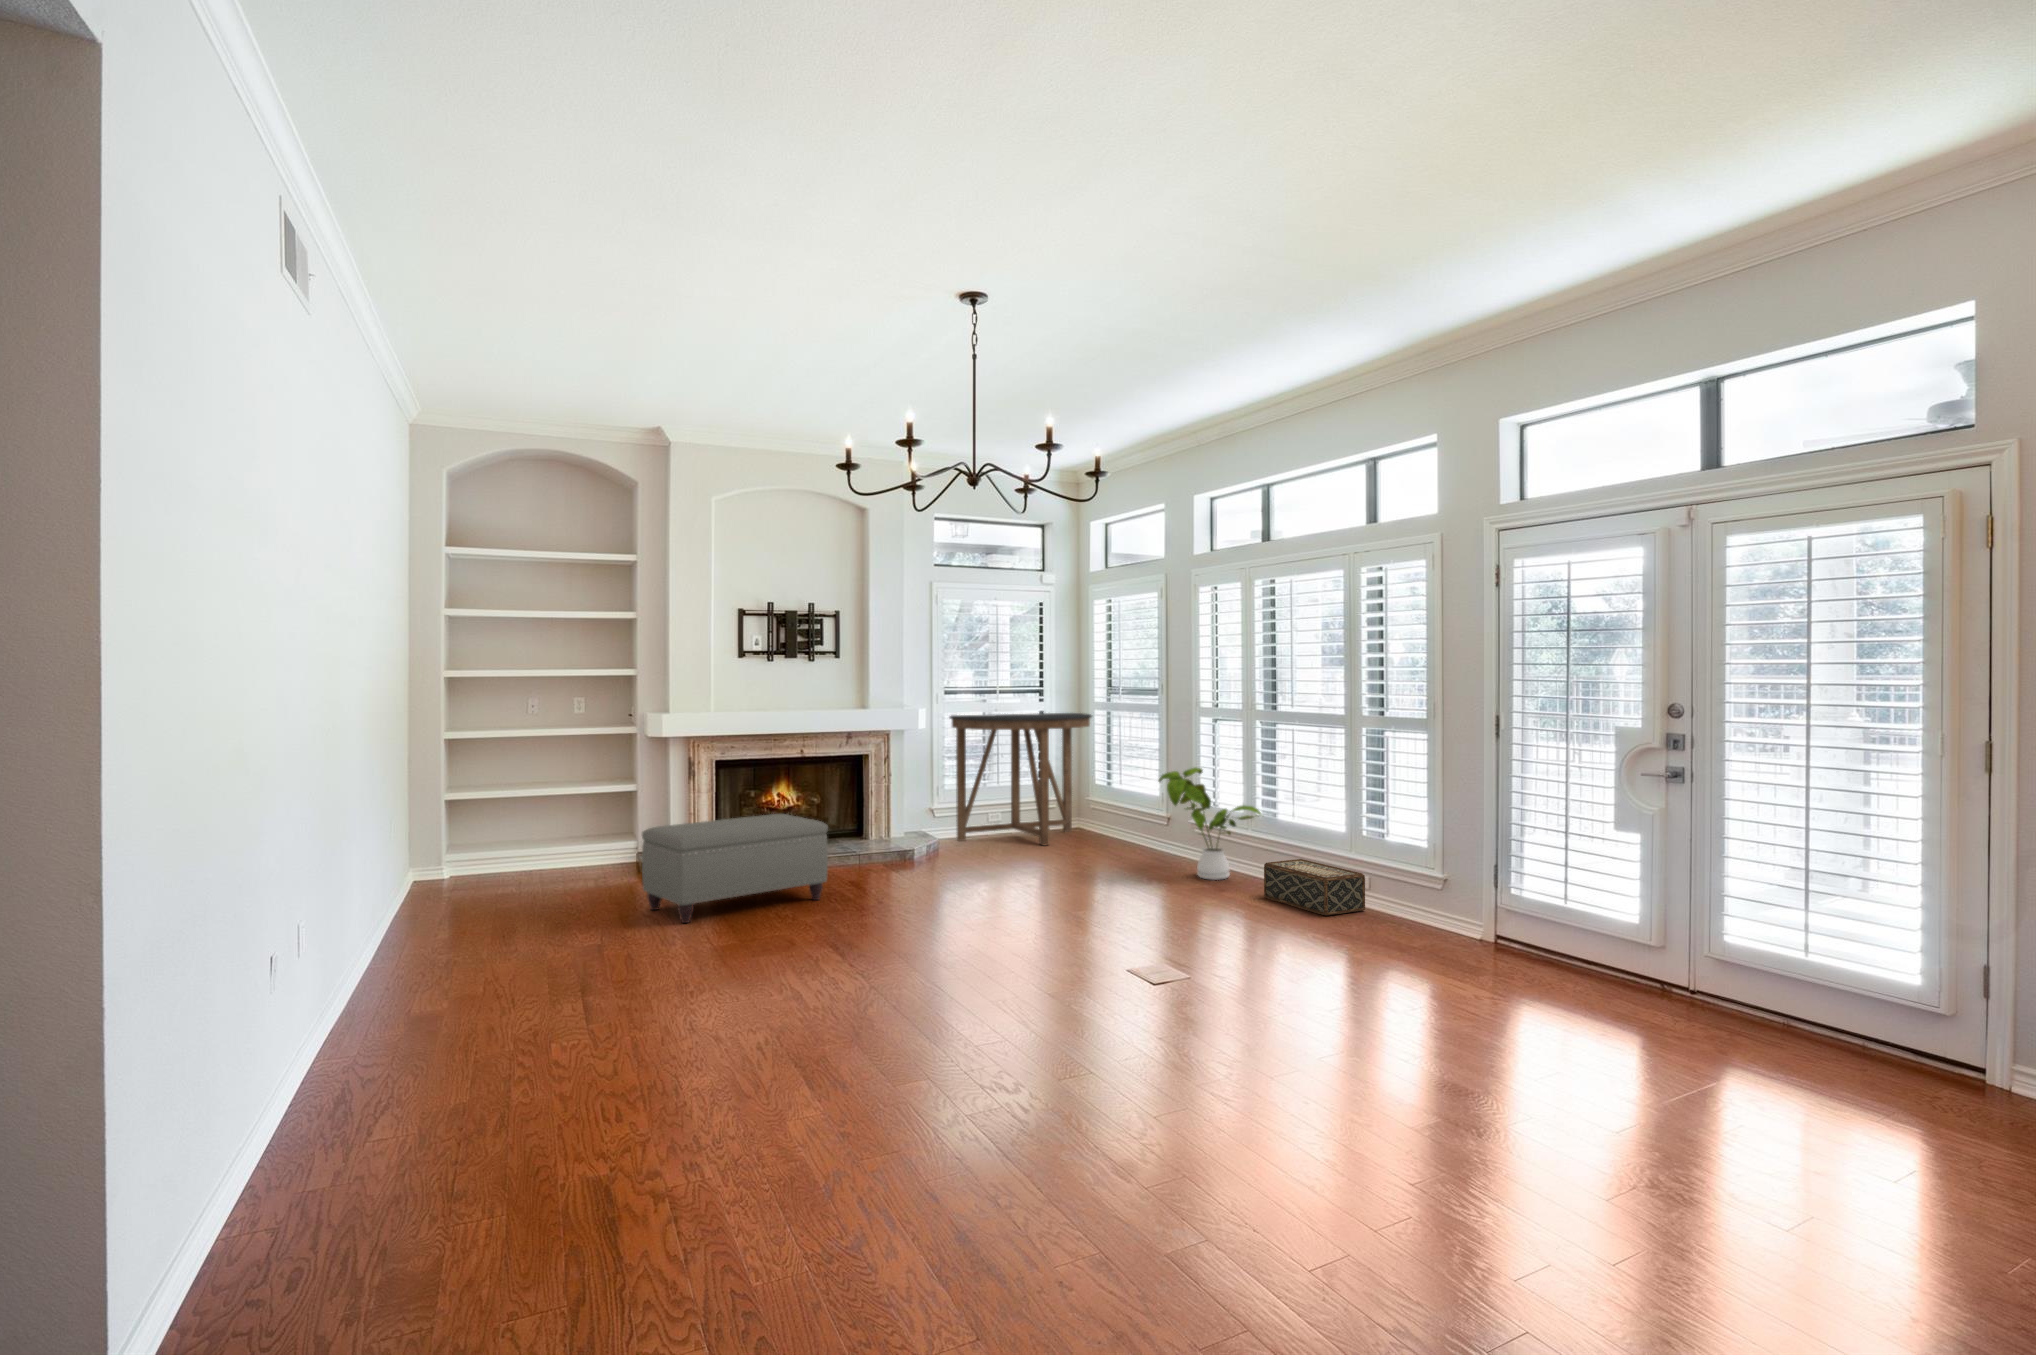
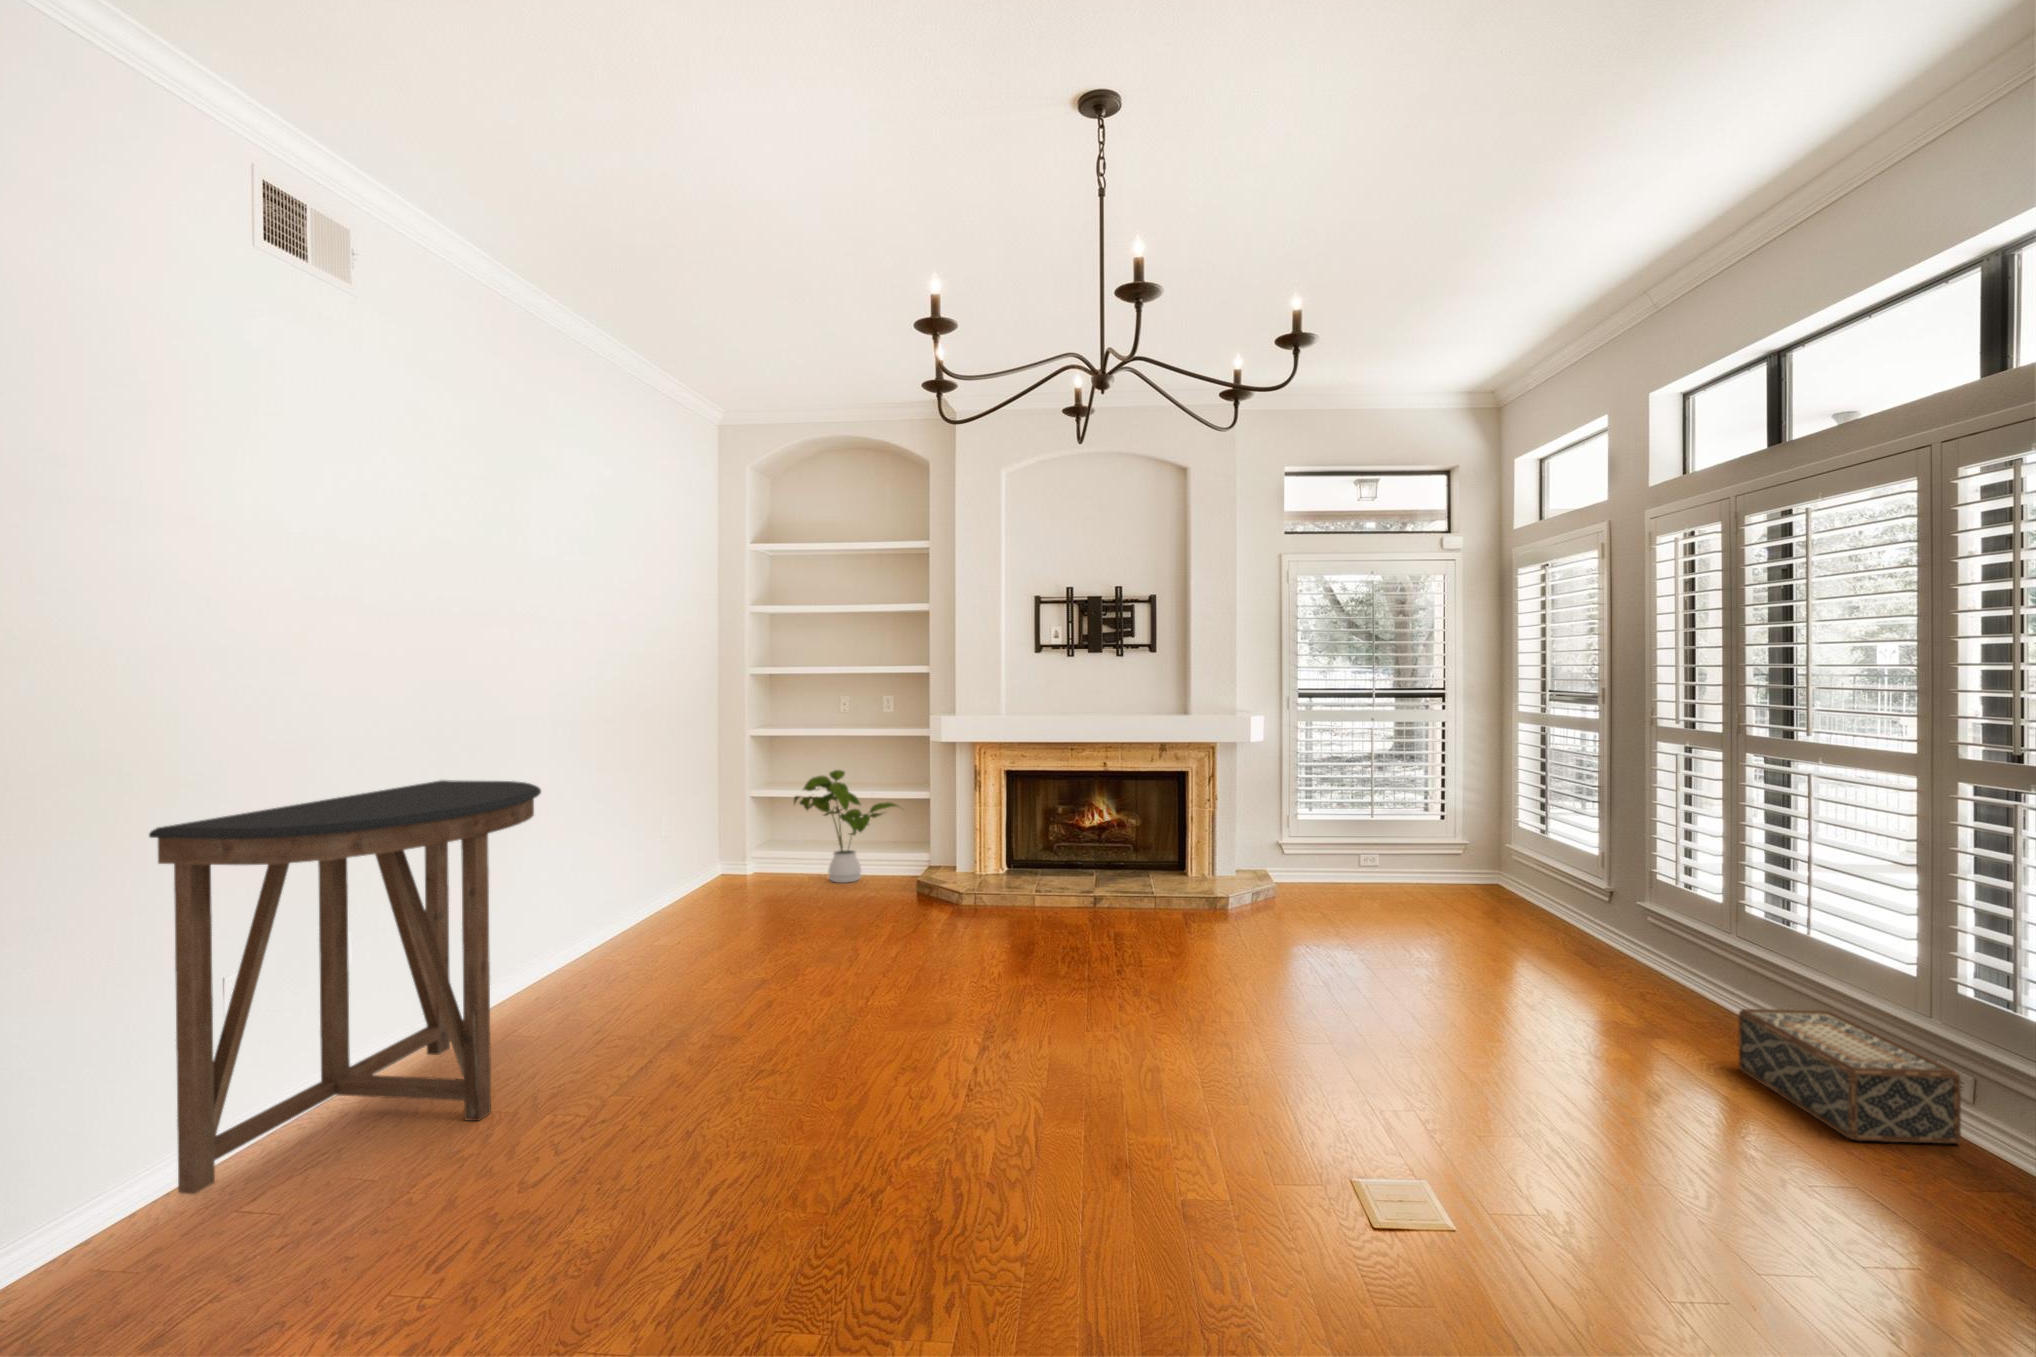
console table: present [950,713,1092,845] -> present [149,780,541,1194]
house plant: present [1159,767,1261,880] -> present [794,770,897,883]
ottoman: present [642,814,828,923] -> none [856,844,1058,970]

